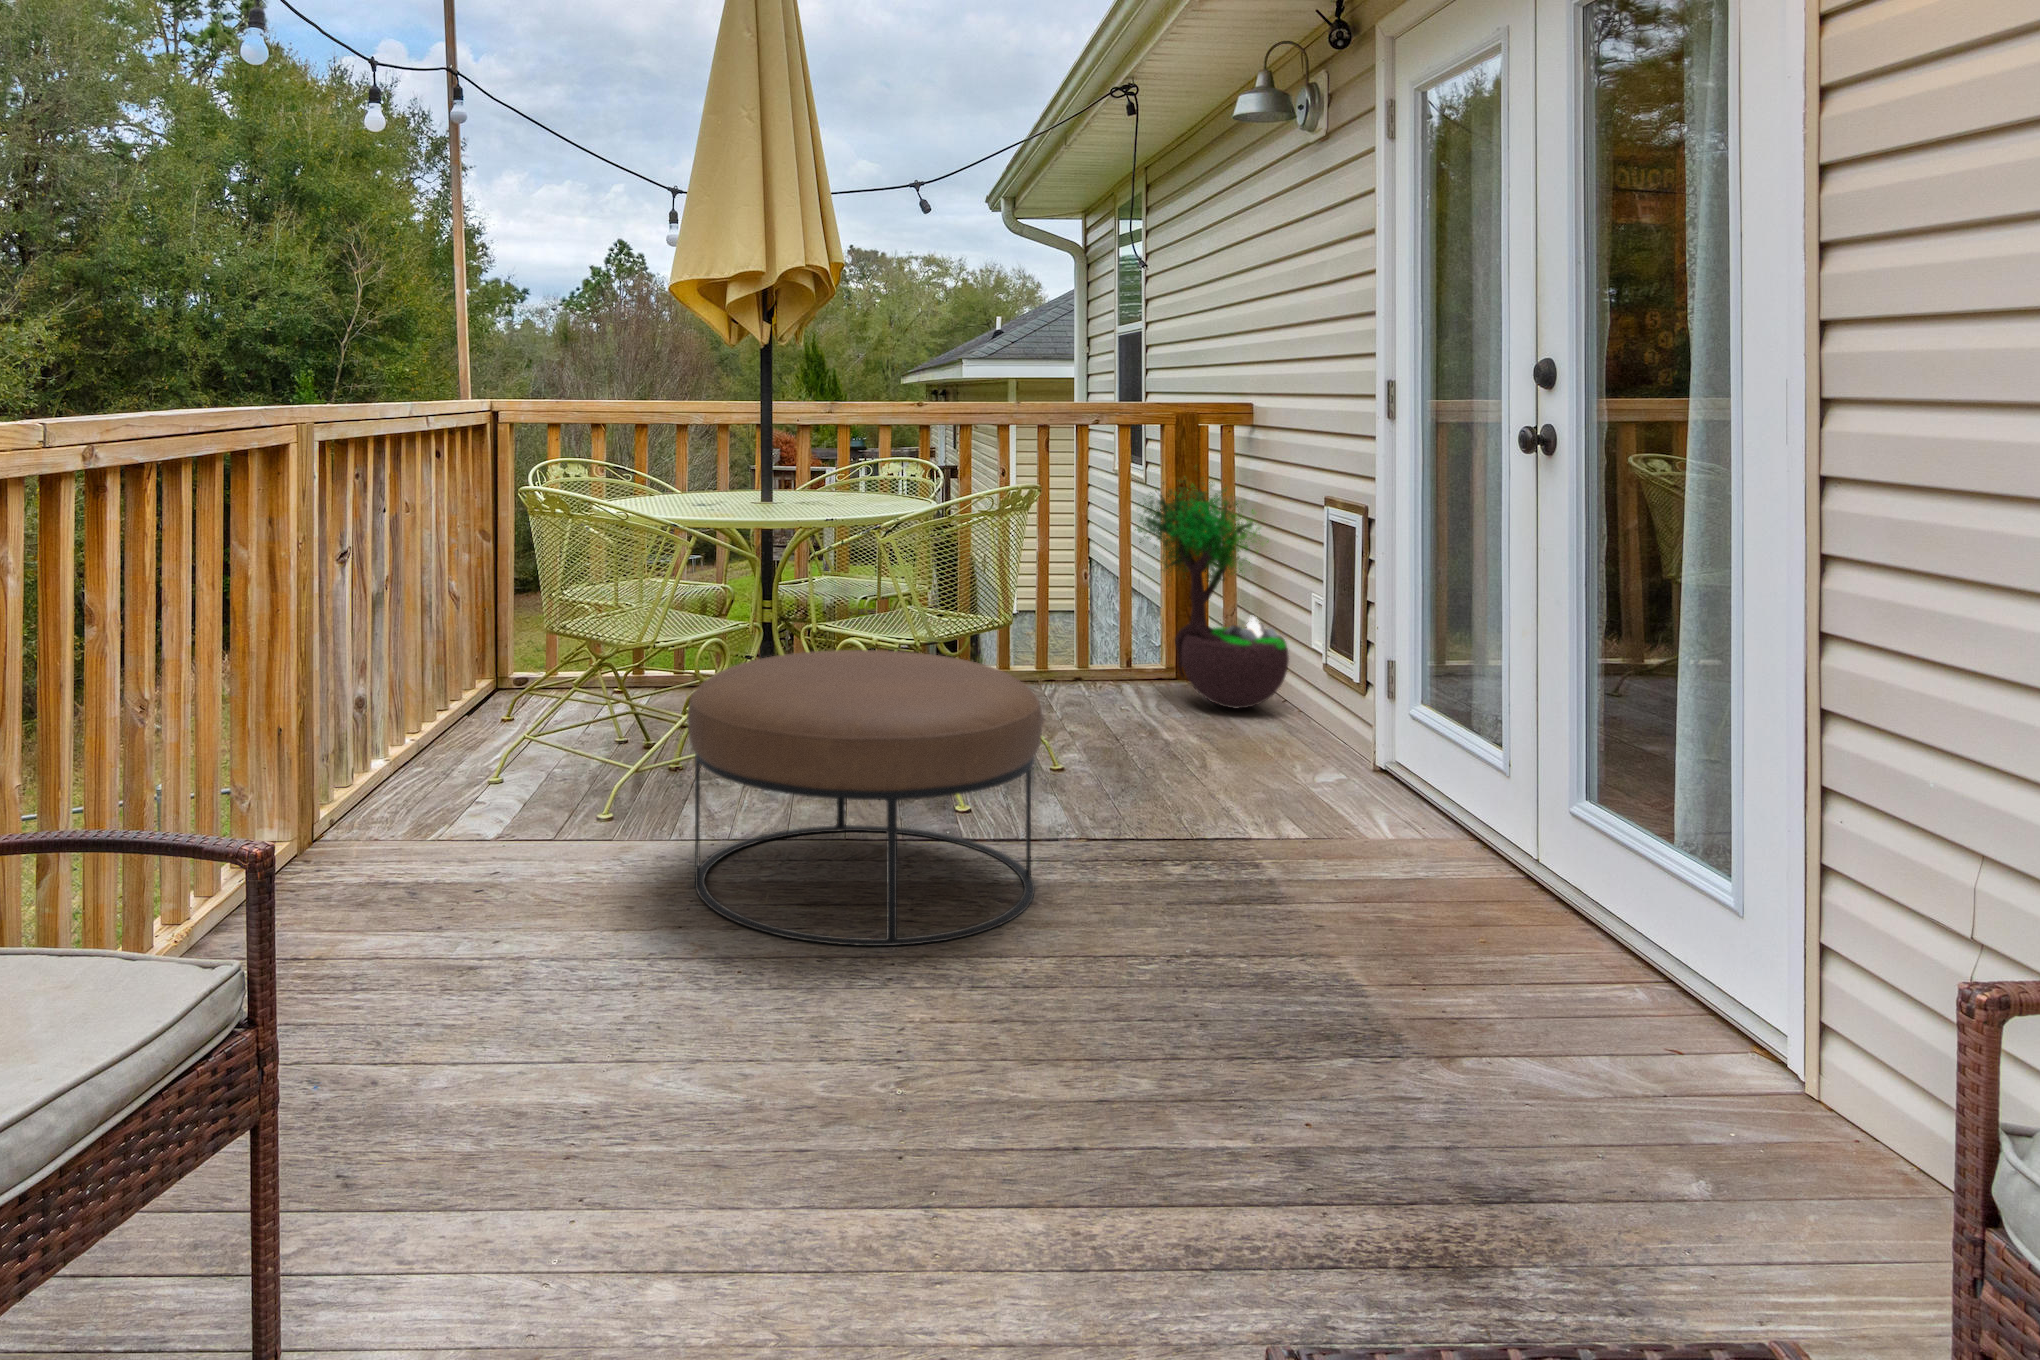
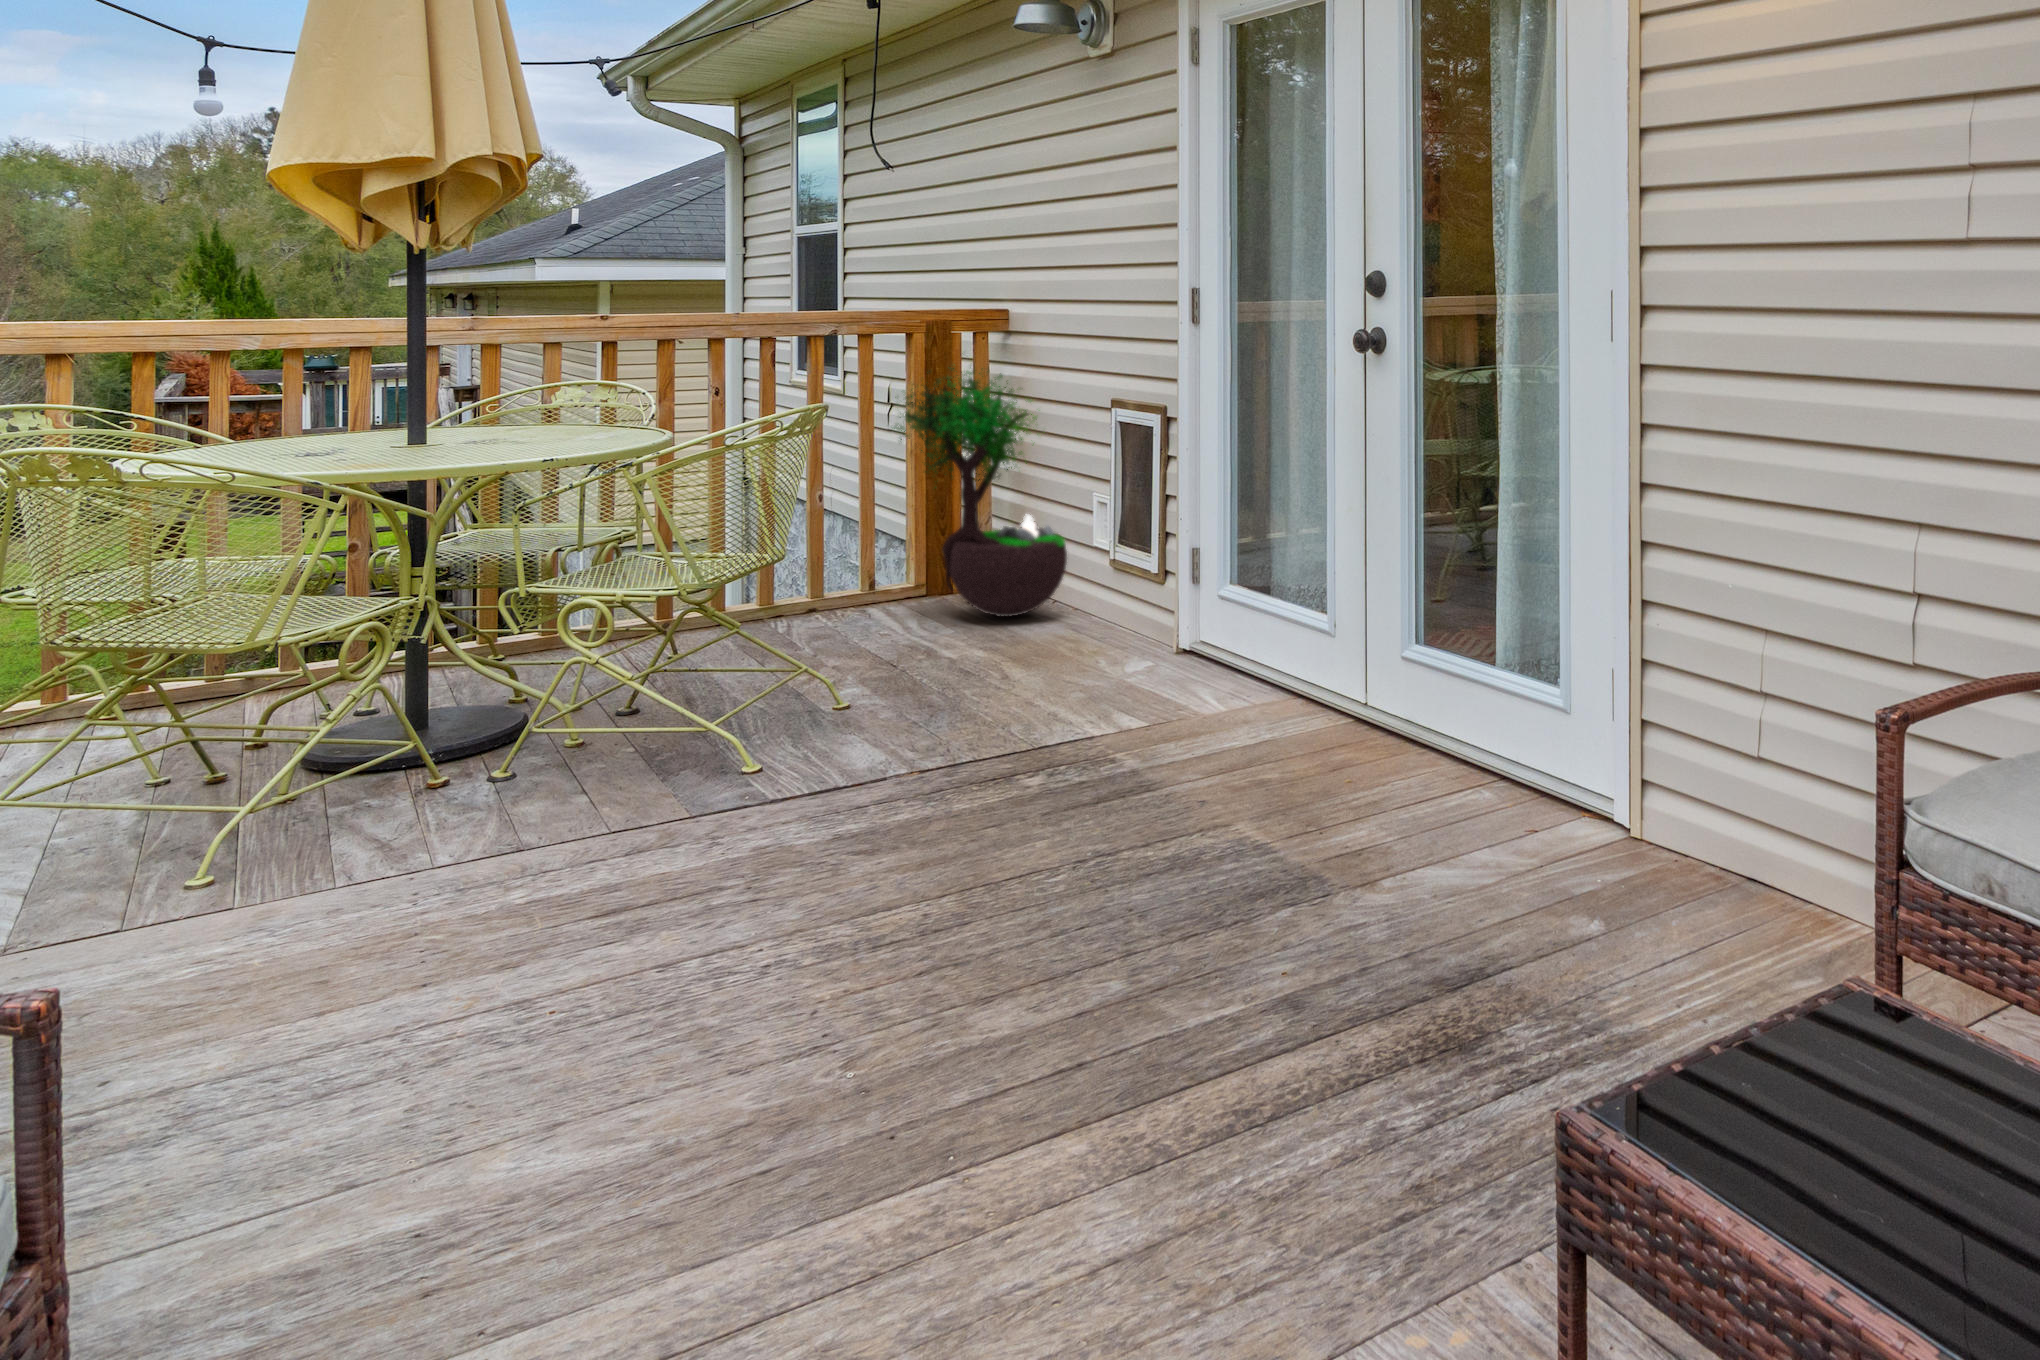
ottoman: present [687,650,1043,946] -> none [390,581,902,957]

